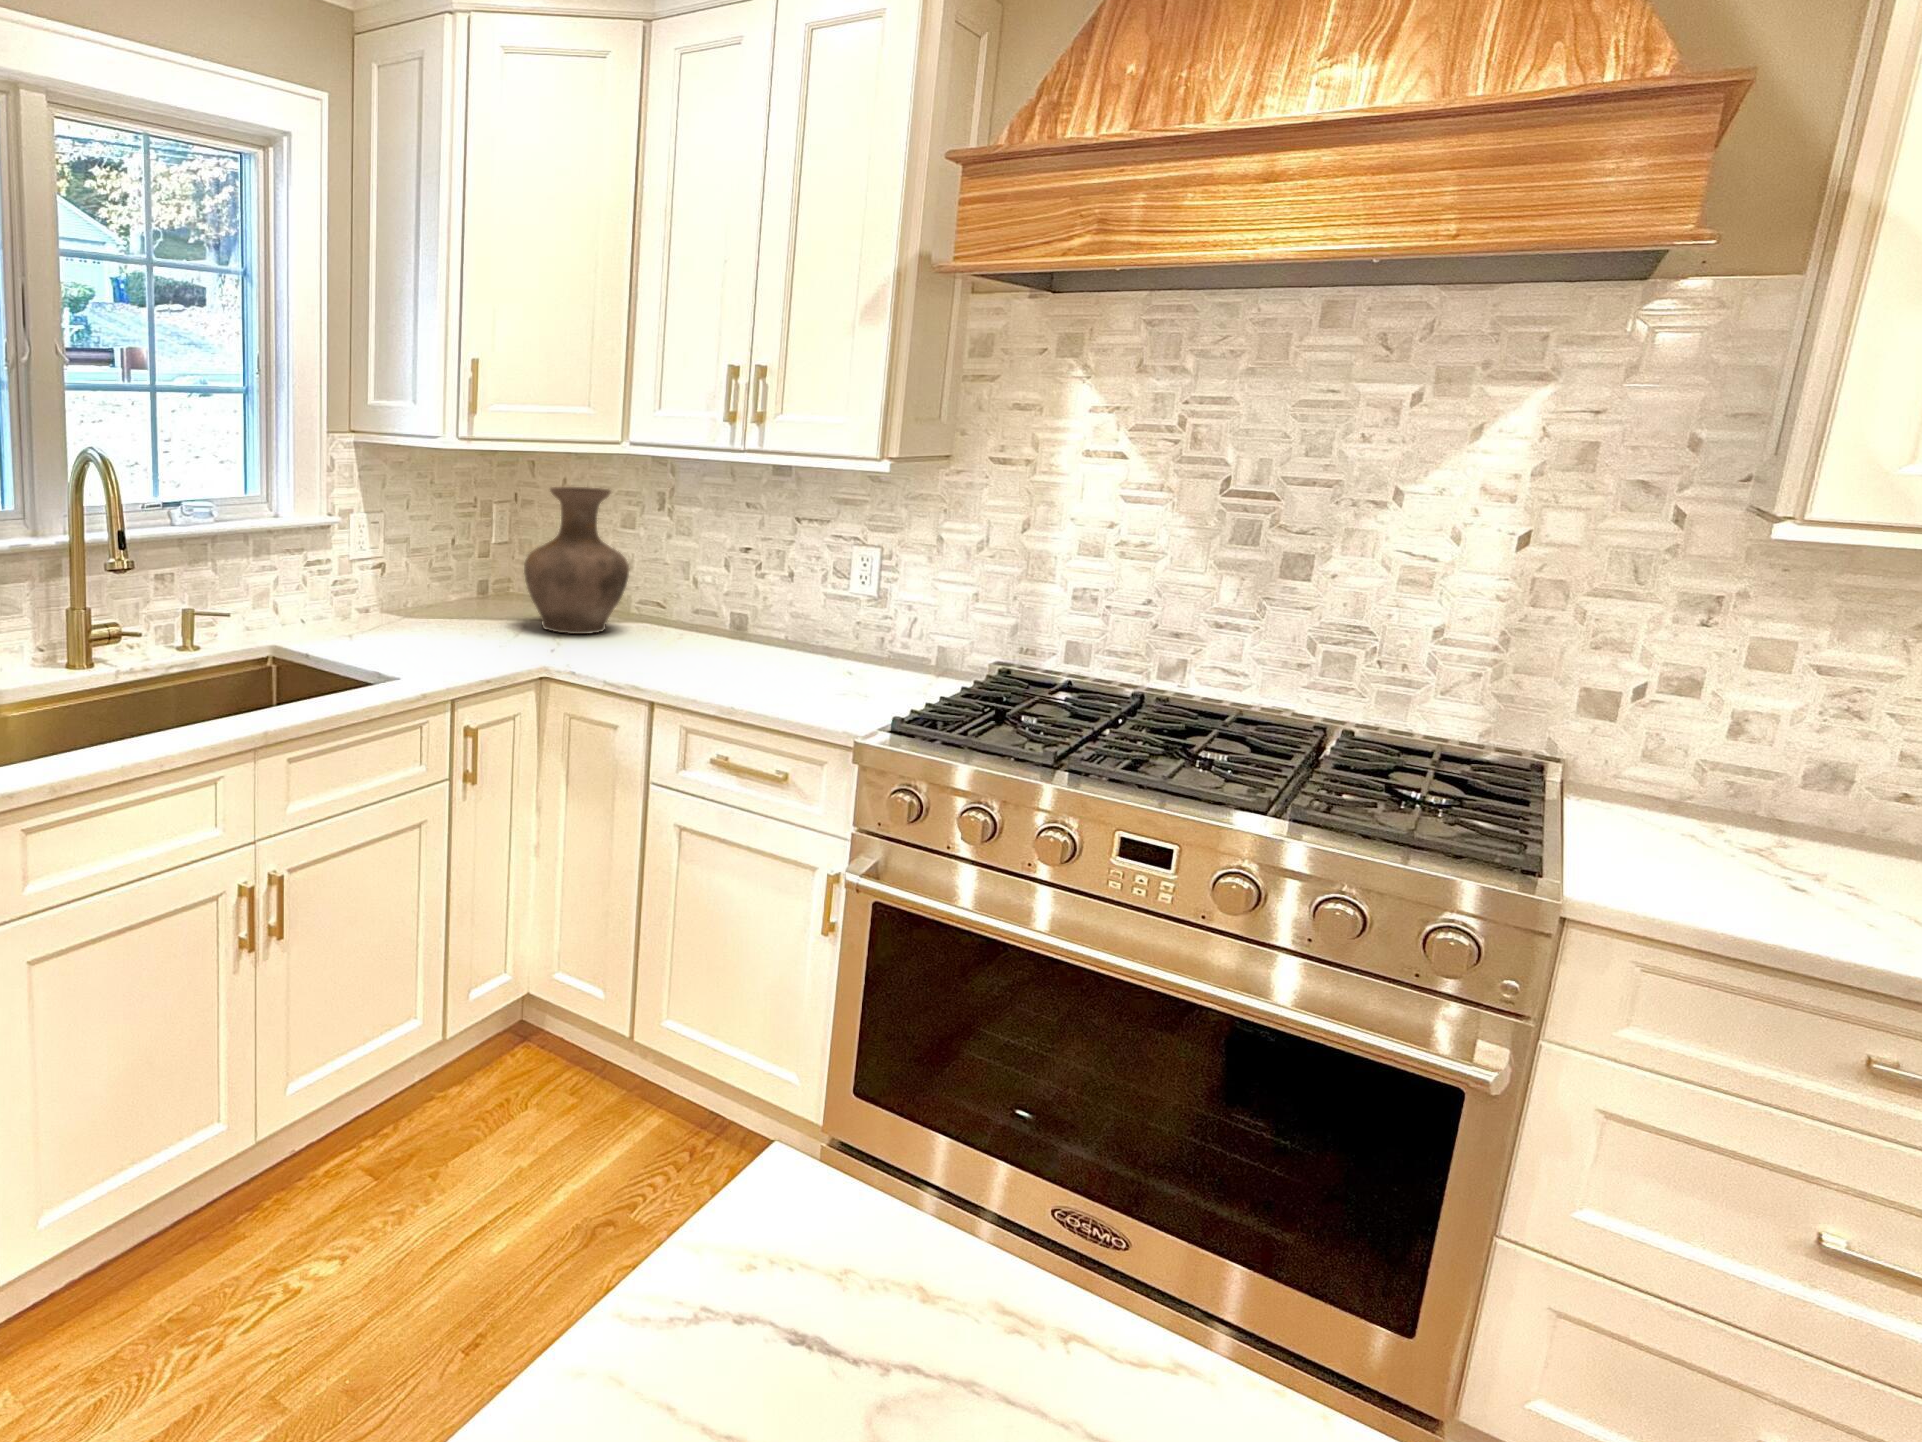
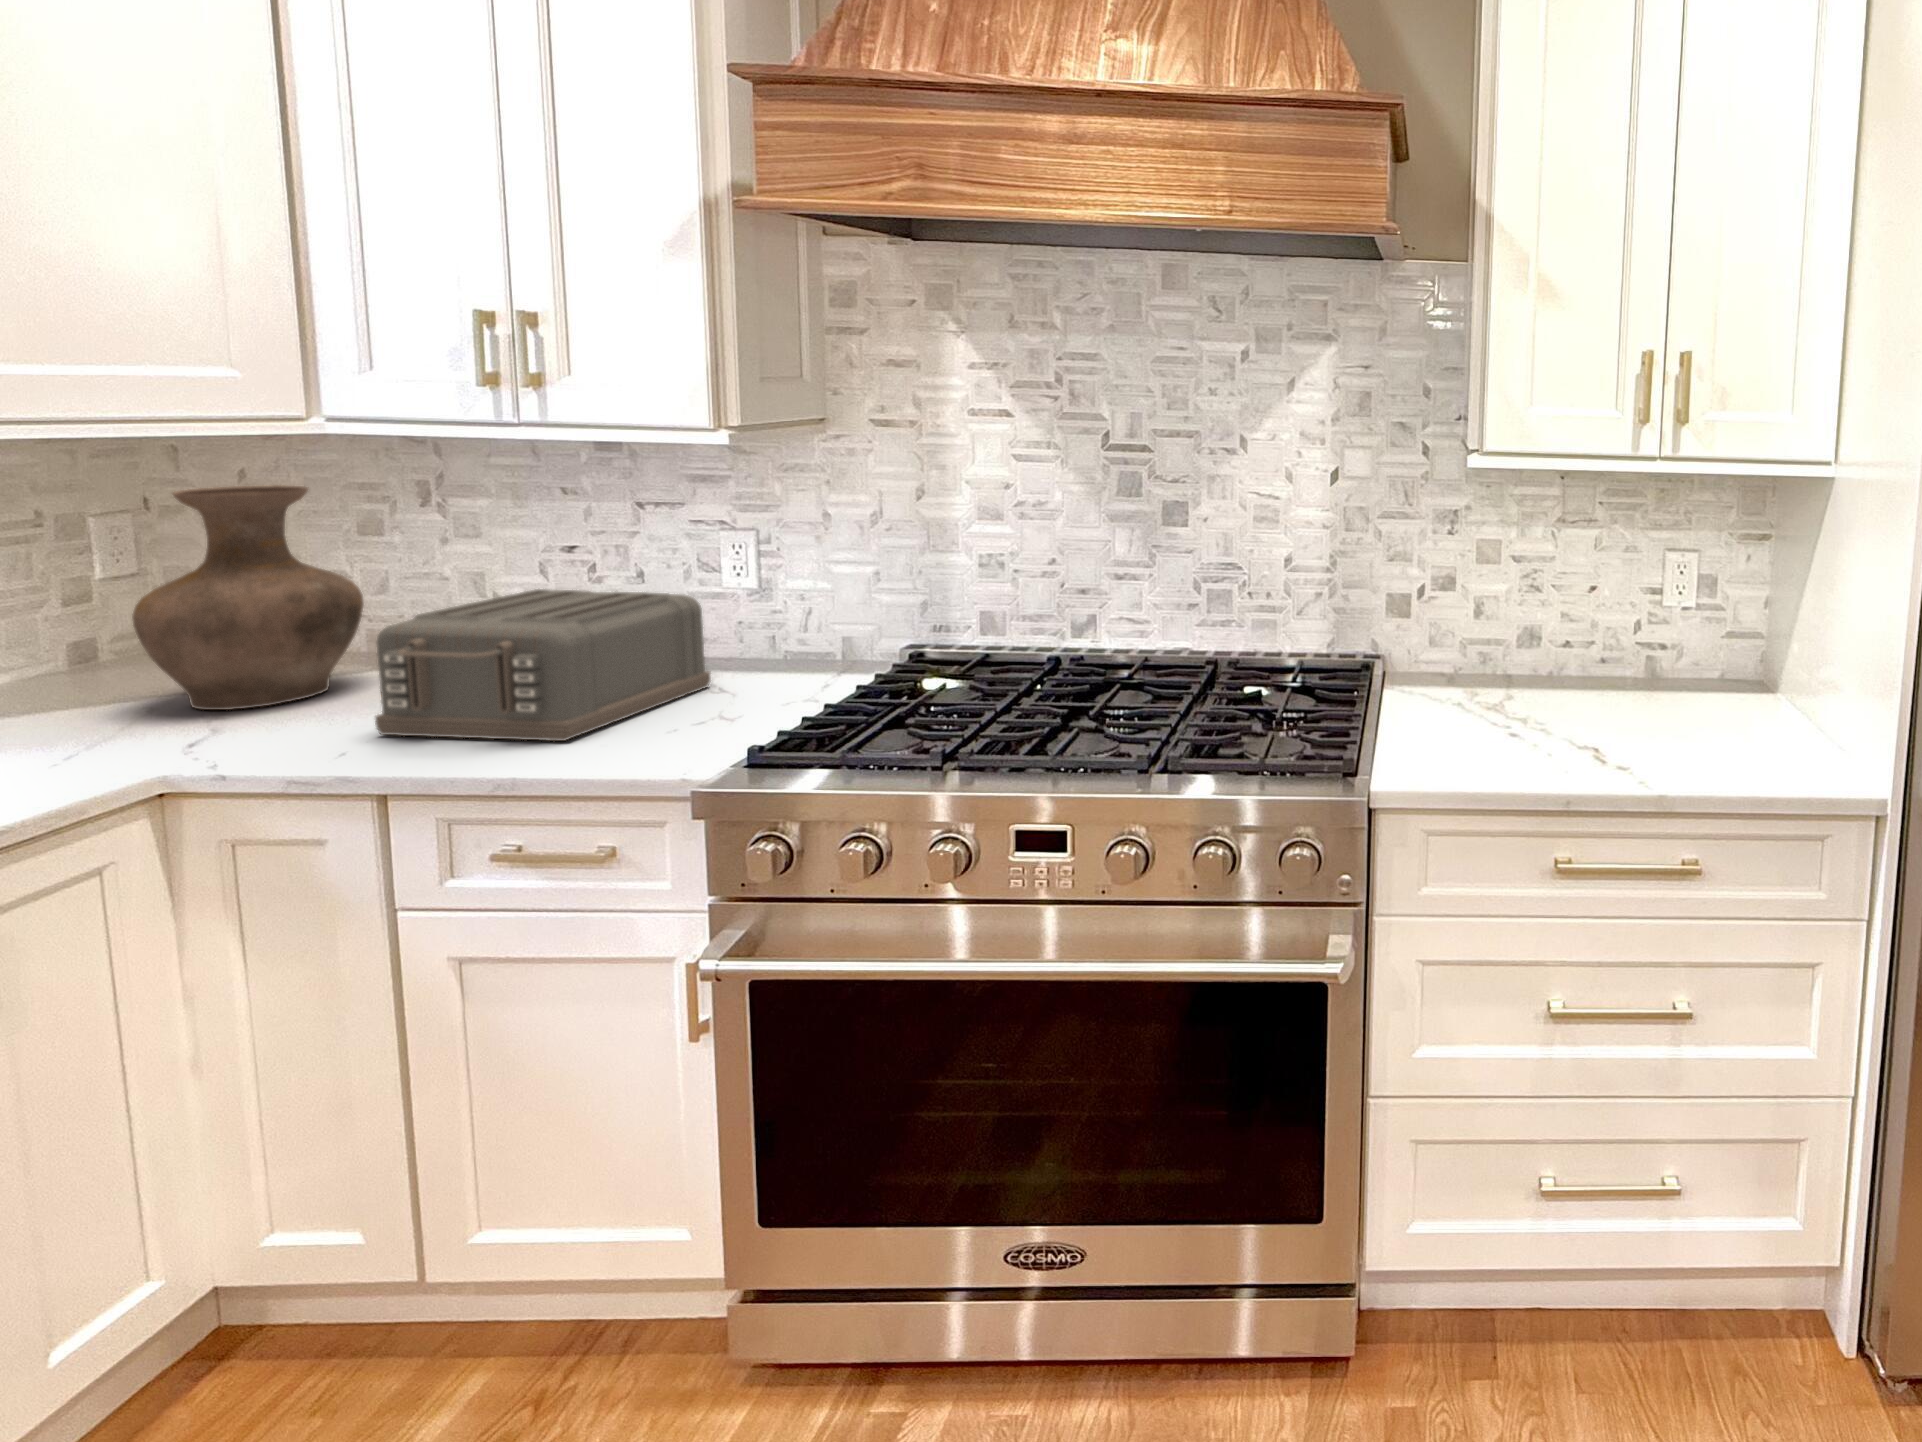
toaster: none [646,576,844,688] -> present [375,589,711,741]

